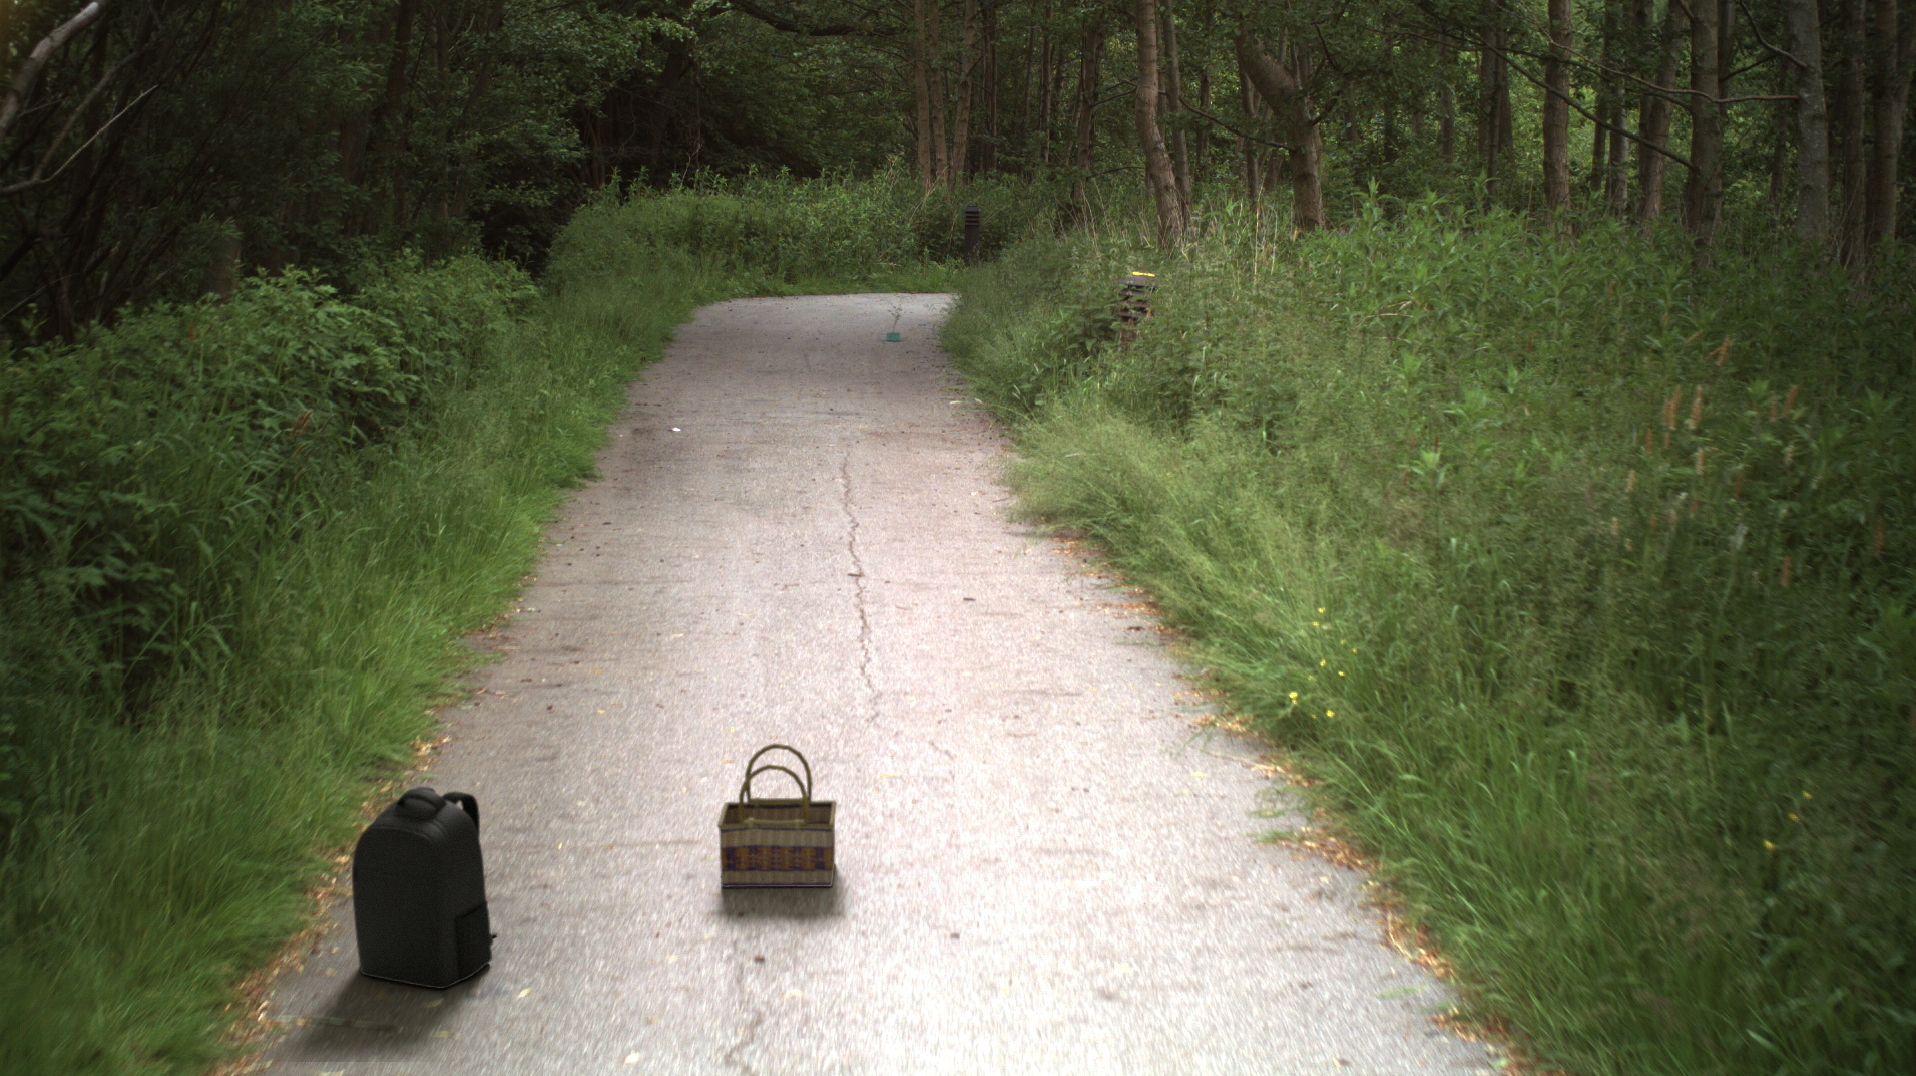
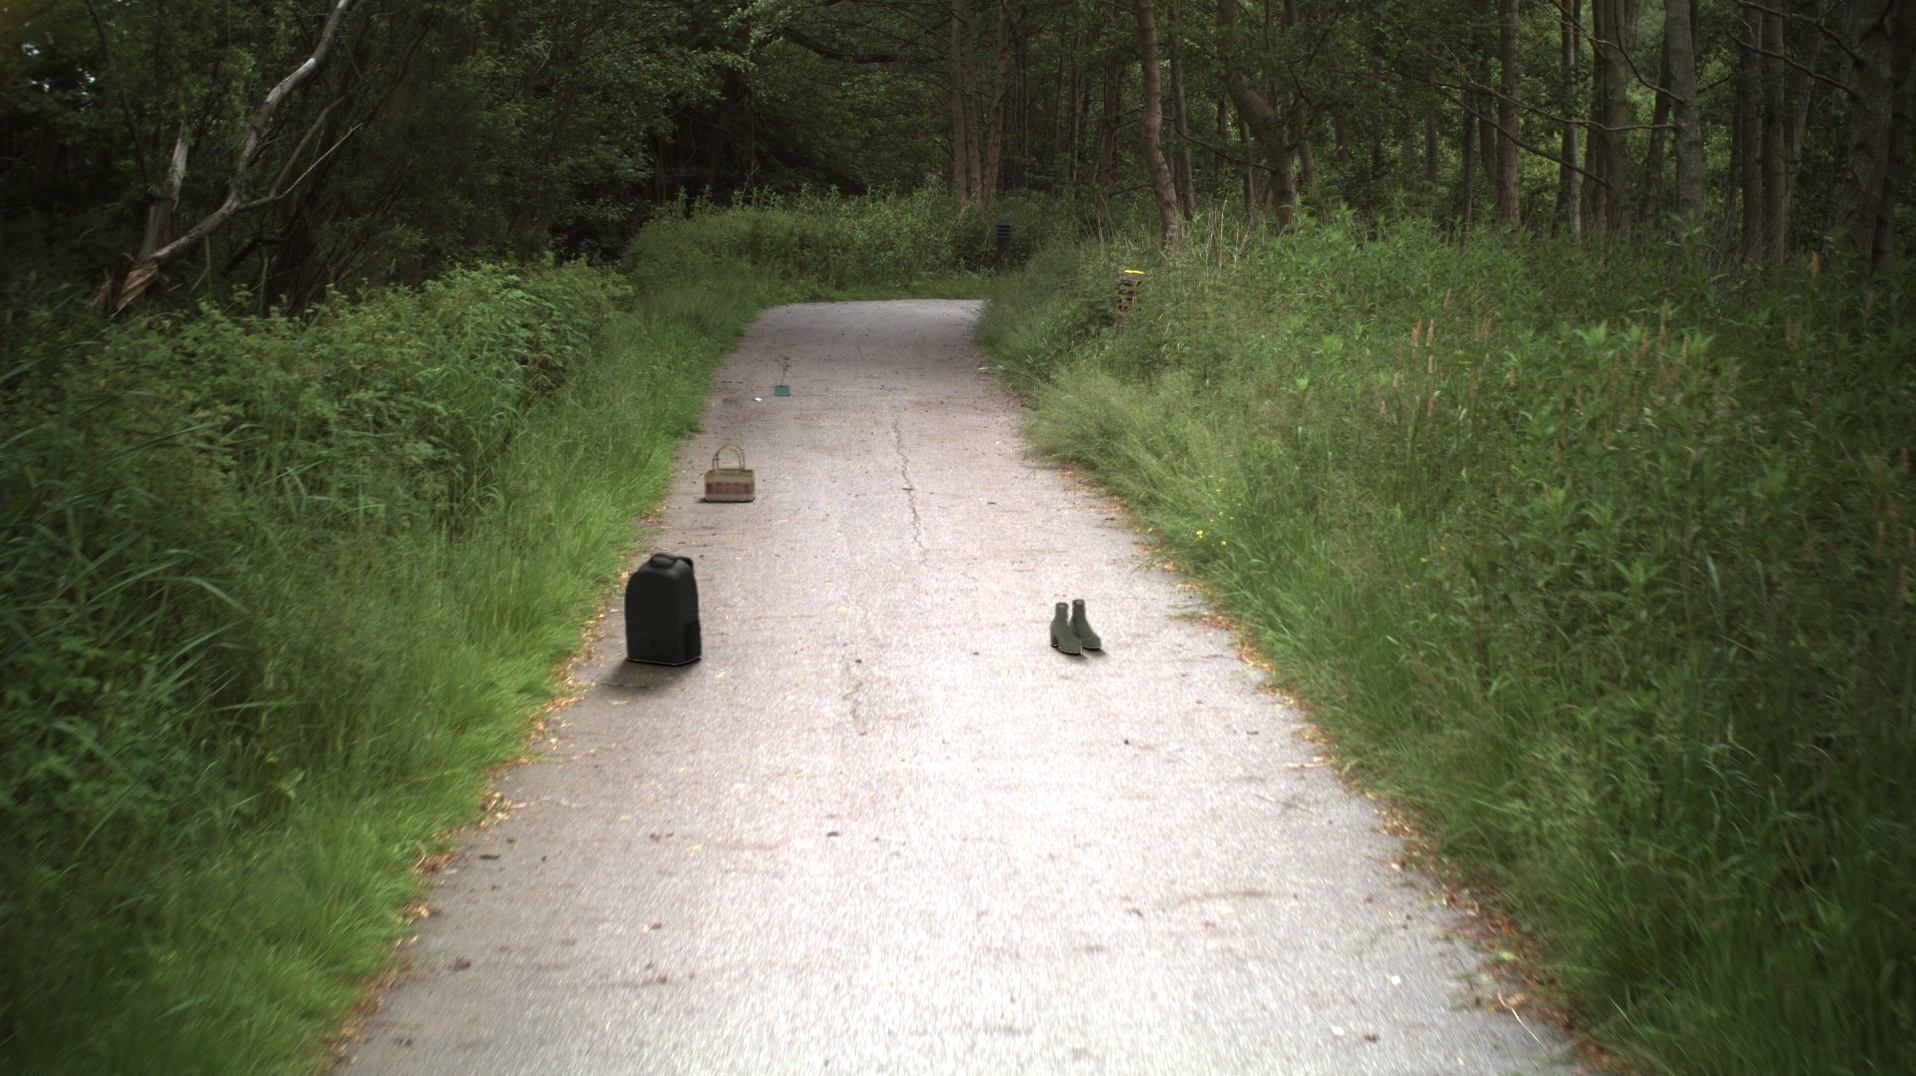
potted plant: present [886,306,901,341] -> present [773,349,790,396]
basket: present [718,744,836,887] -> present [704,443,755,501]
boots: none [1077,845,1165,948] -> present [1049,599,1102,654]

